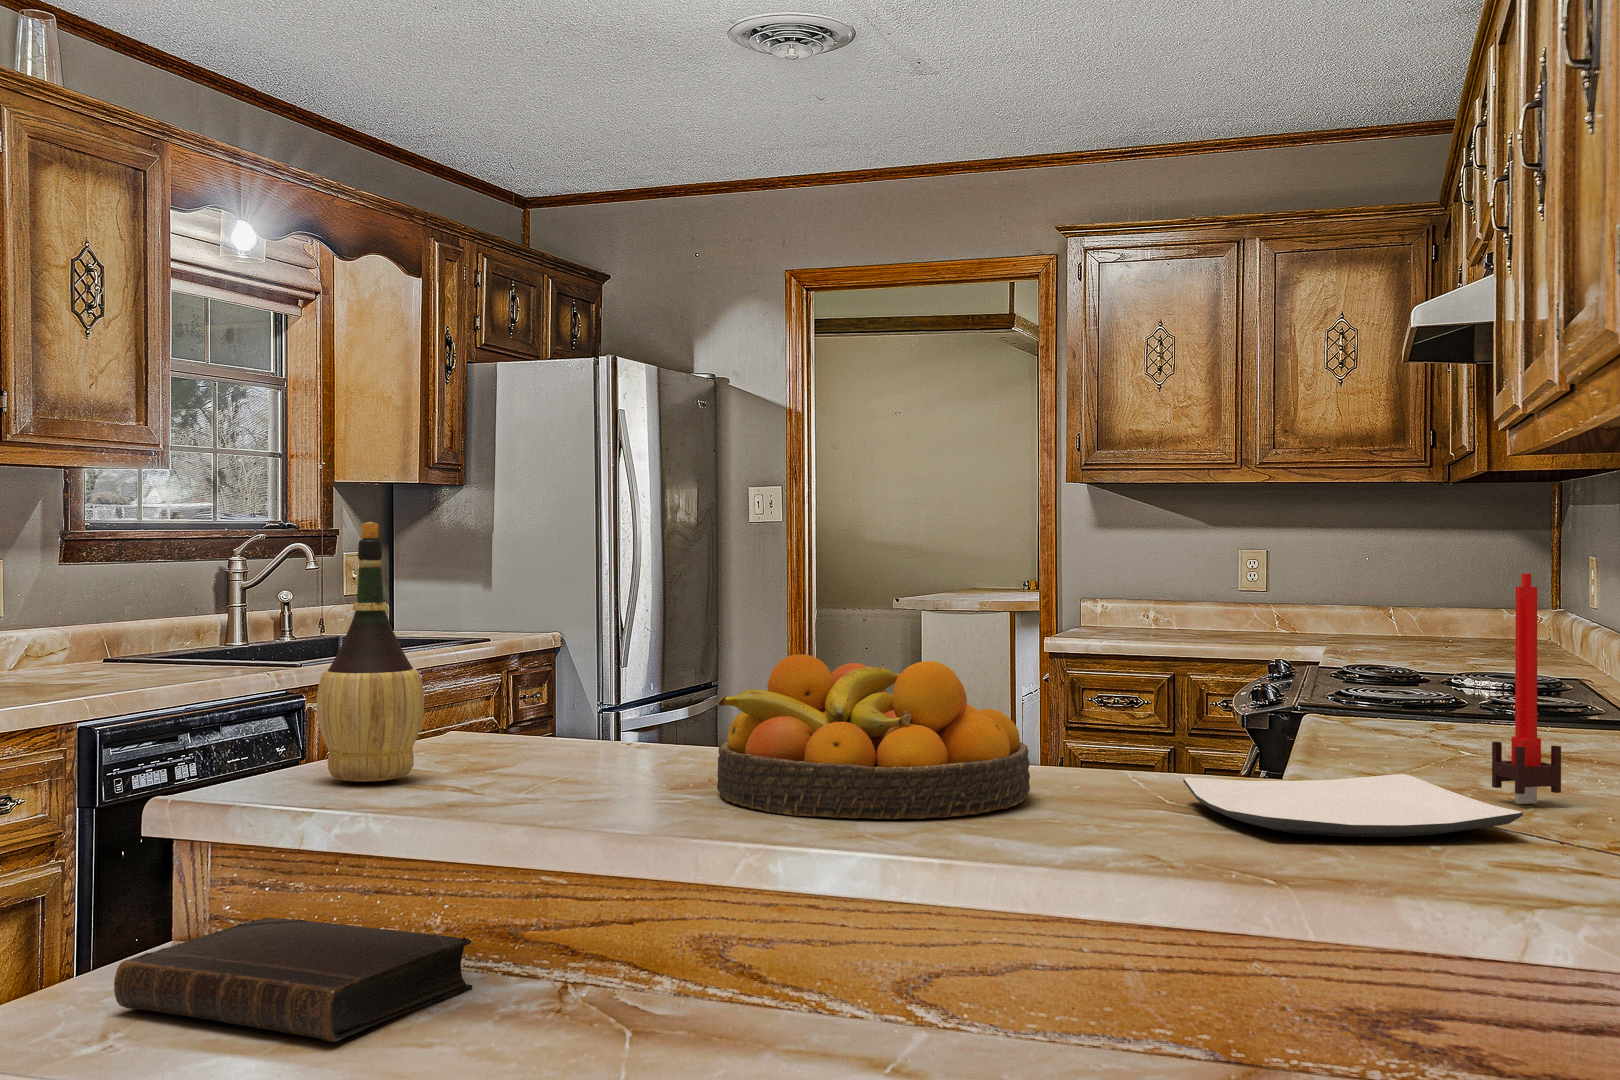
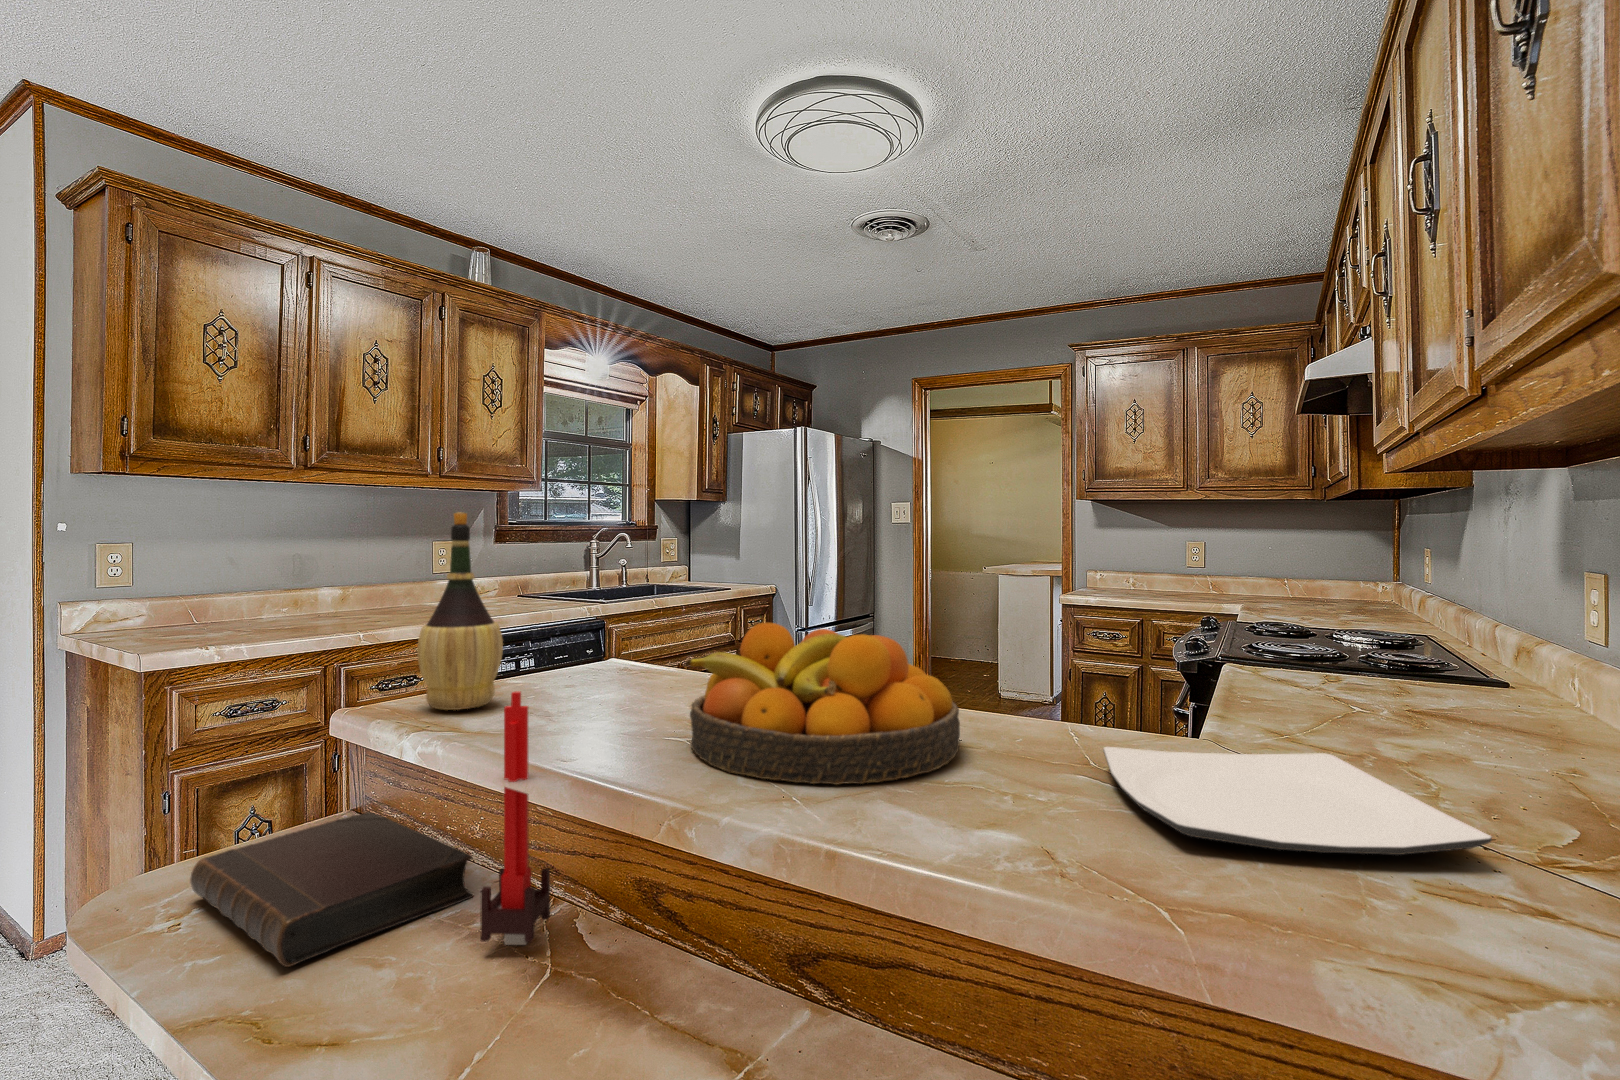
candle: present [1492,574,1561,804] -> present [480,691,550,945]

